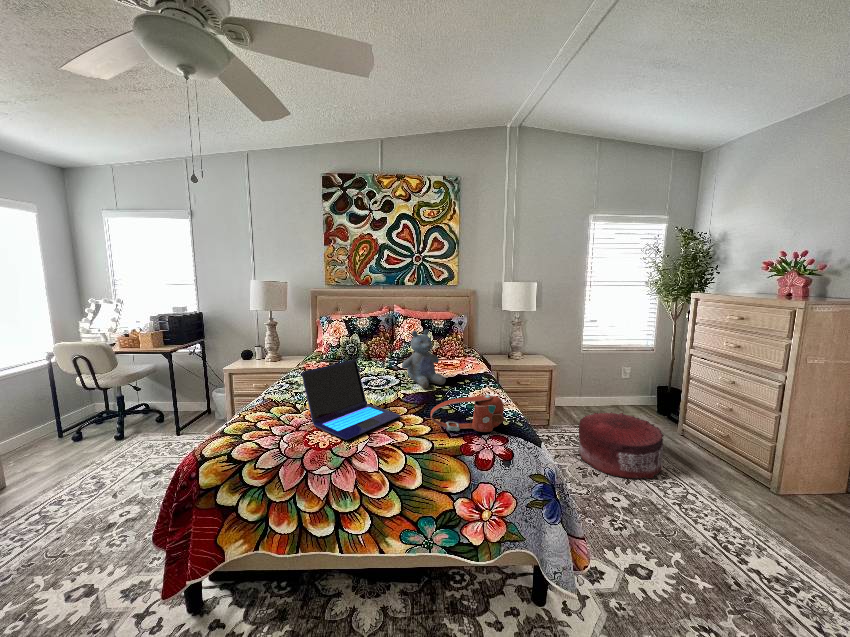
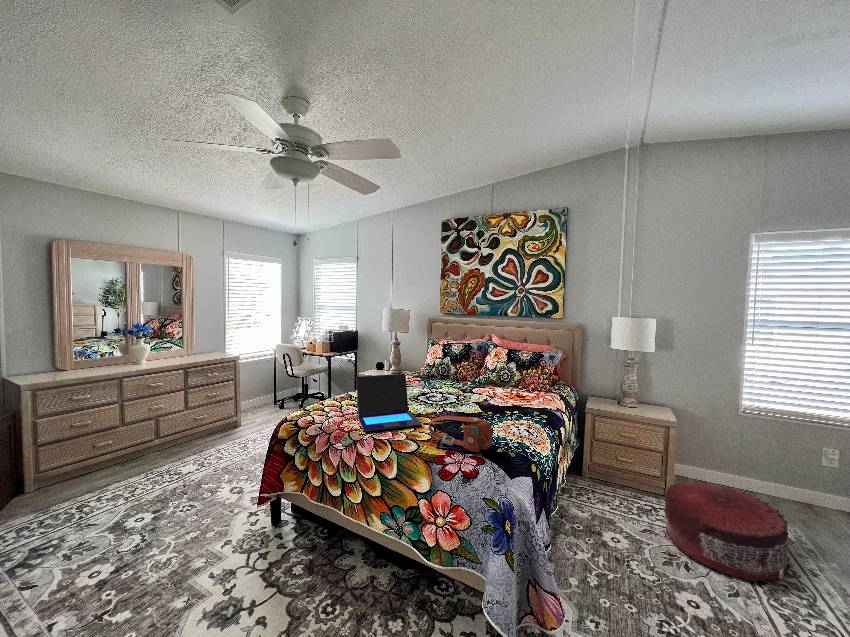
stuffed bear: present [402,329,446,388] -> none [455,356,494,409]

